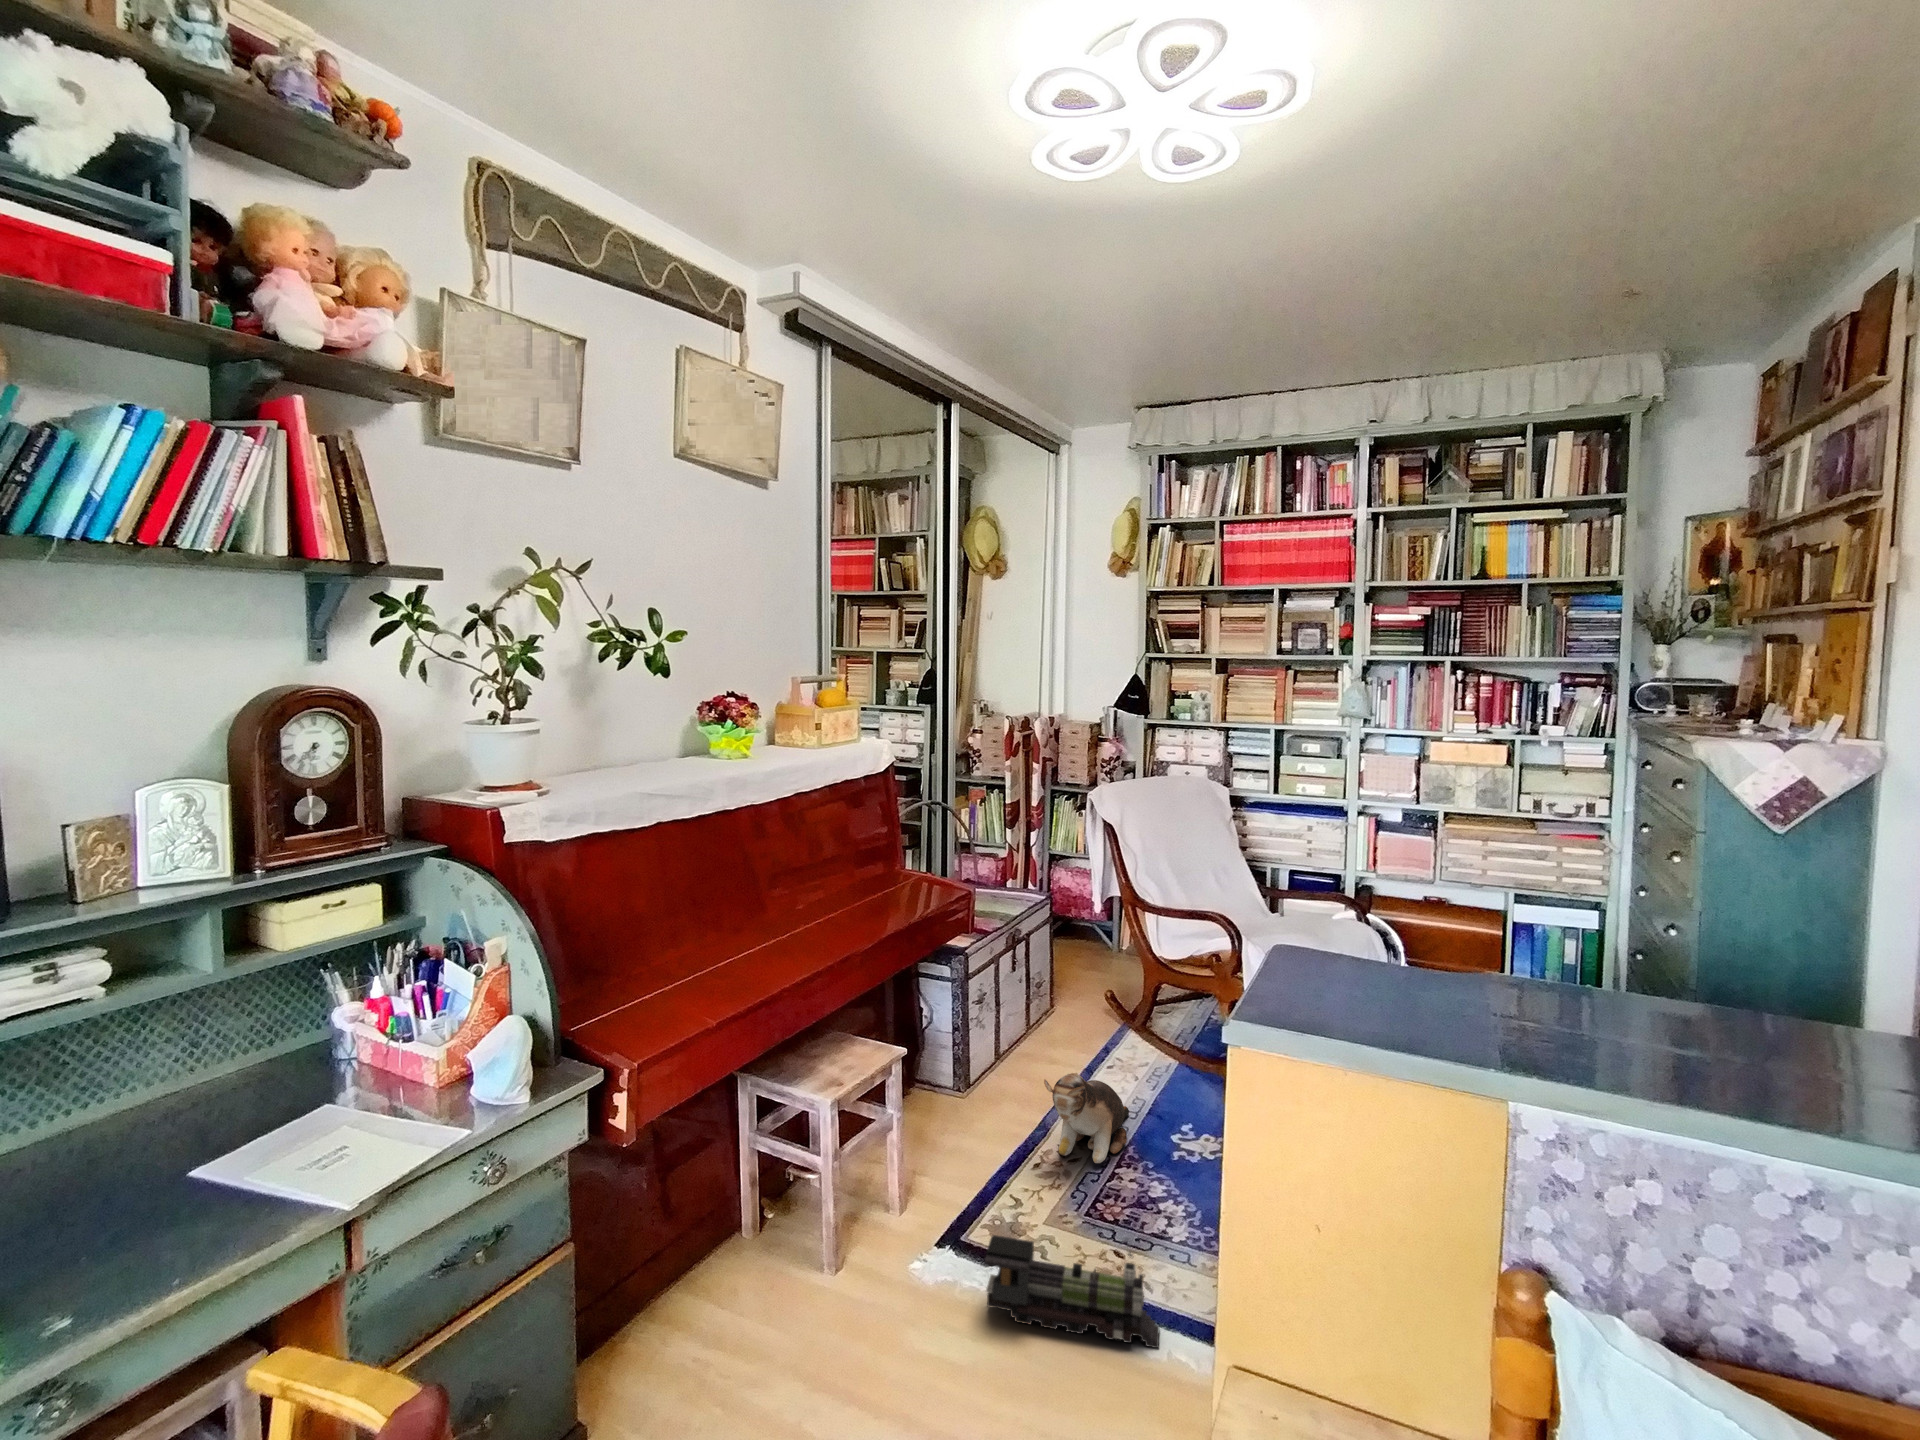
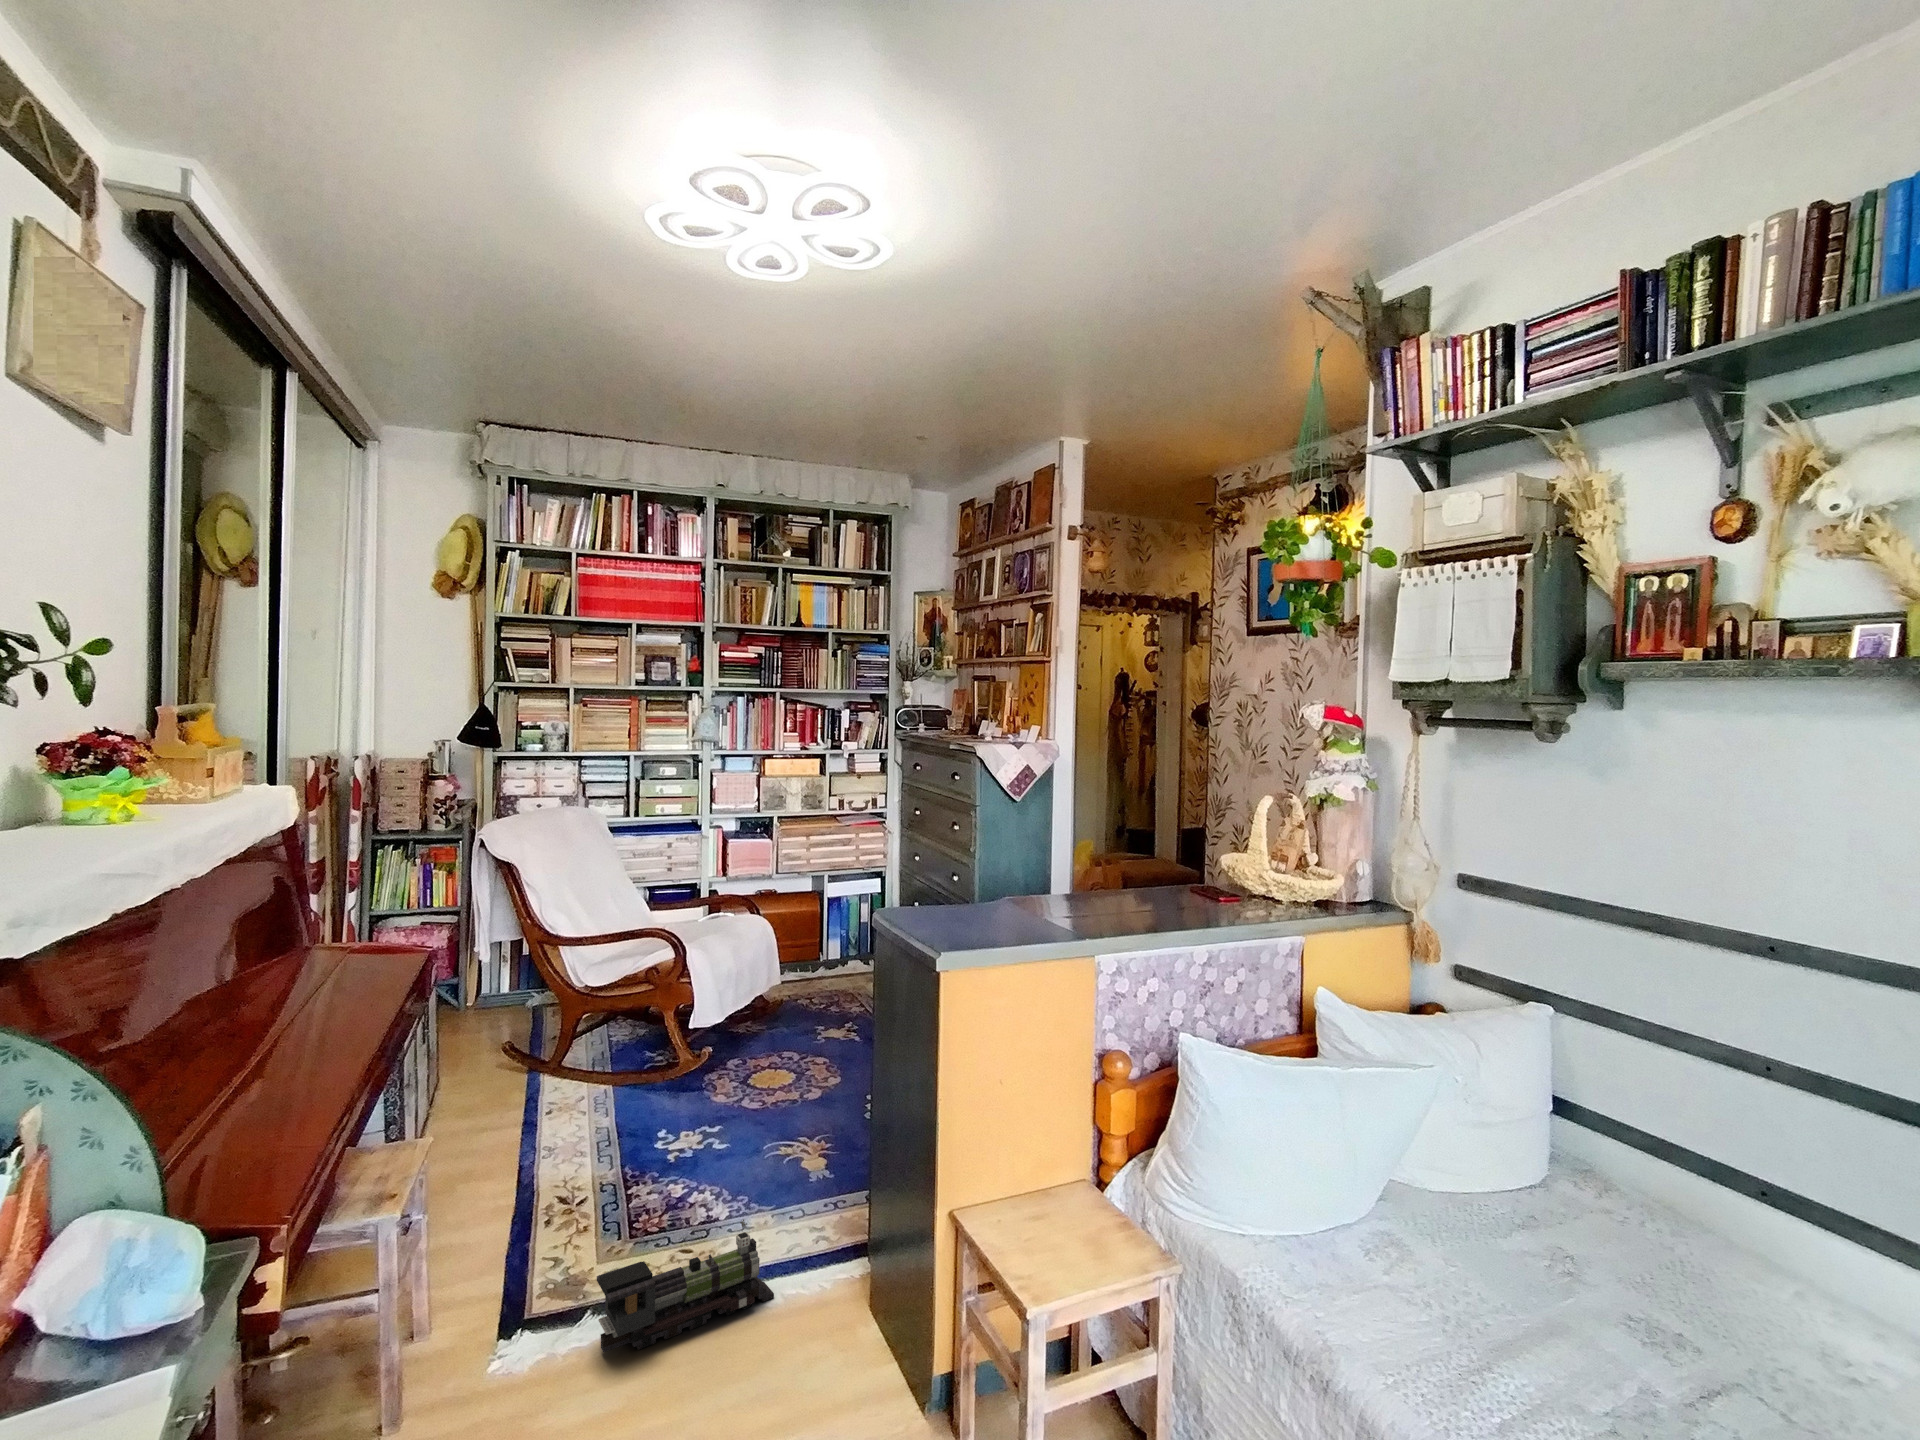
plush toy: present [1044,1073,1129,1163] -> none [556,1105,623,1202]

